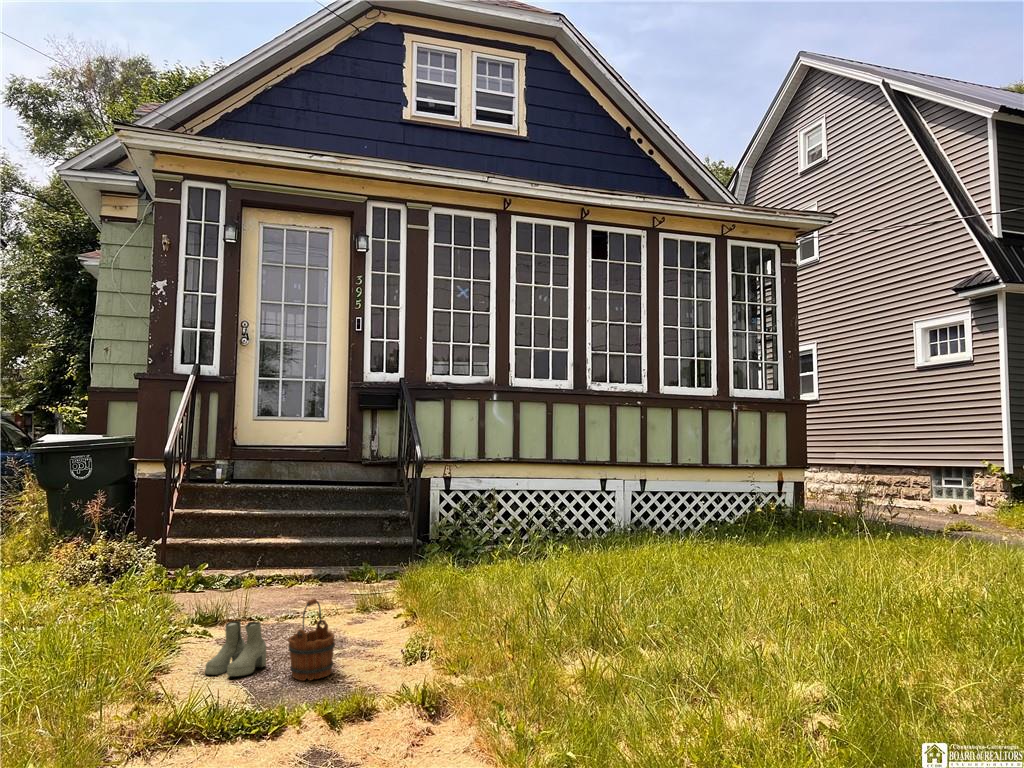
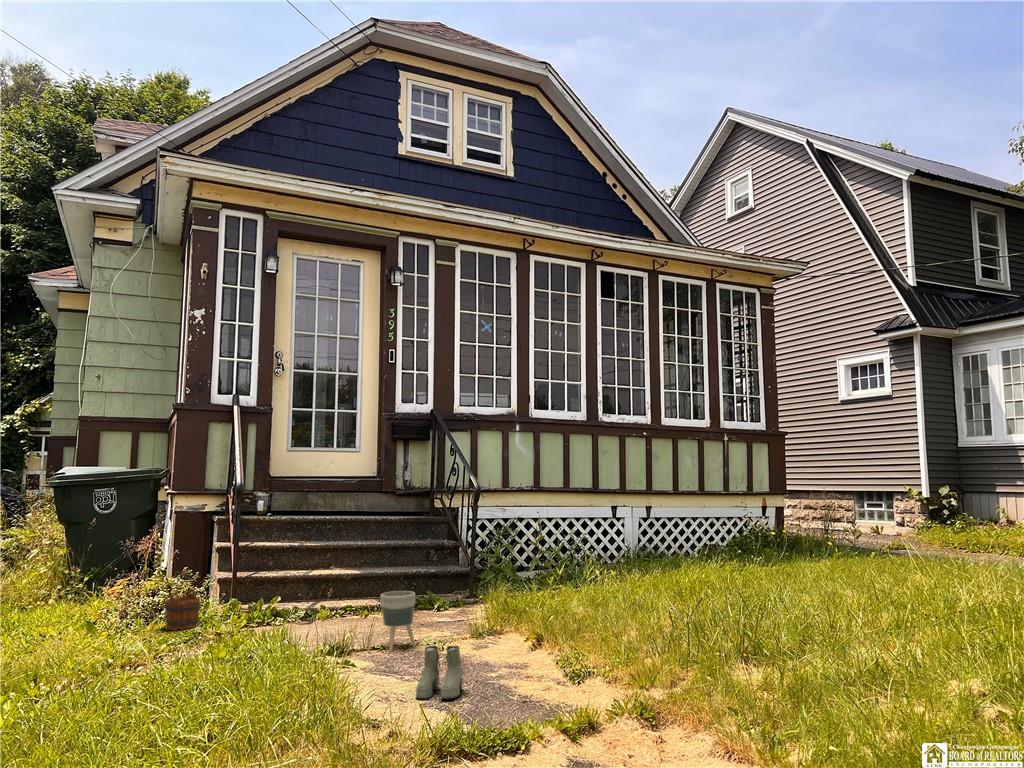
planter: none [249,561,286,623] -> present [380,591,416,652]
wooden bucket: present [289,599,335,681] -> present [165,572,201,630]

